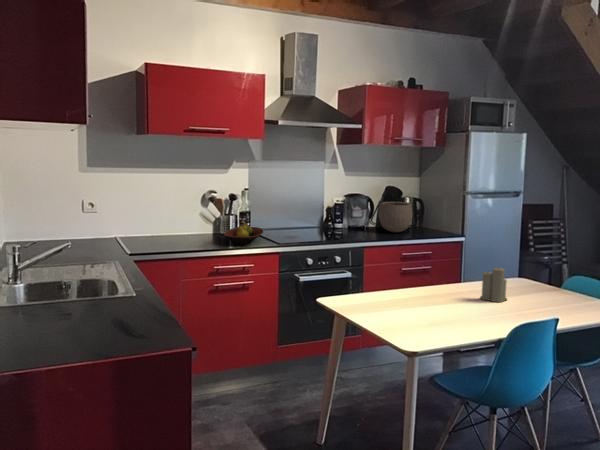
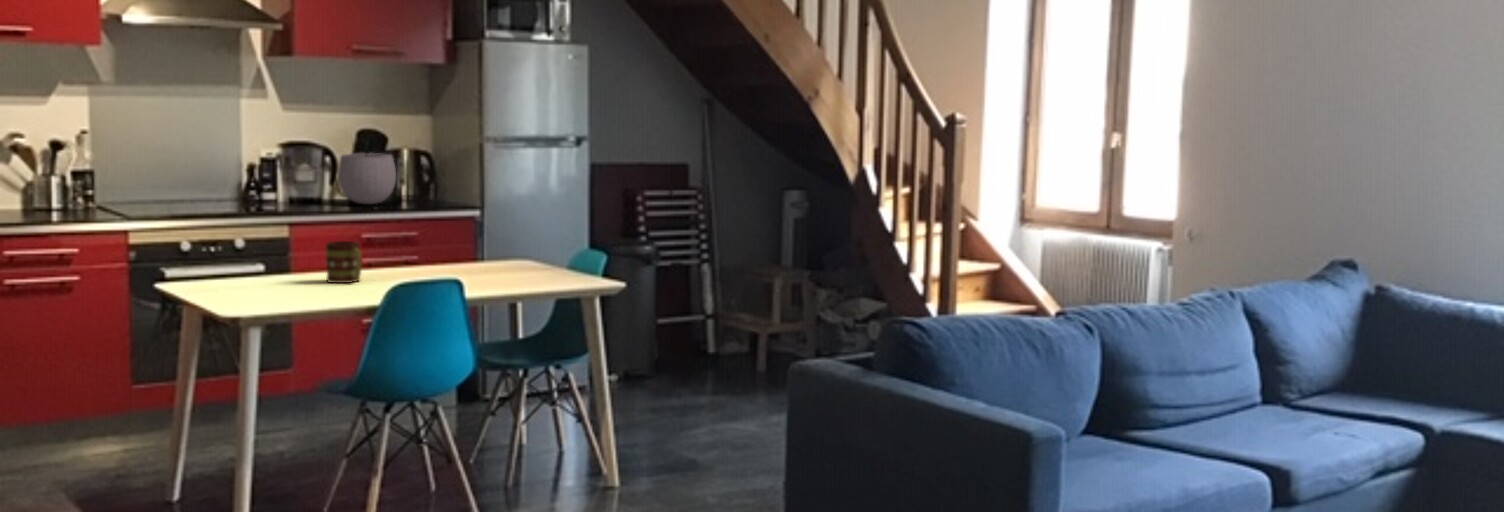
fruit bowl: present [224,223,263,245] -> none [26,186,107,220]
candle: present [480,268,507,302] -> none [415,222,455,278]
mug: none [429,276,458,307] -> present [325,241,361,283]

